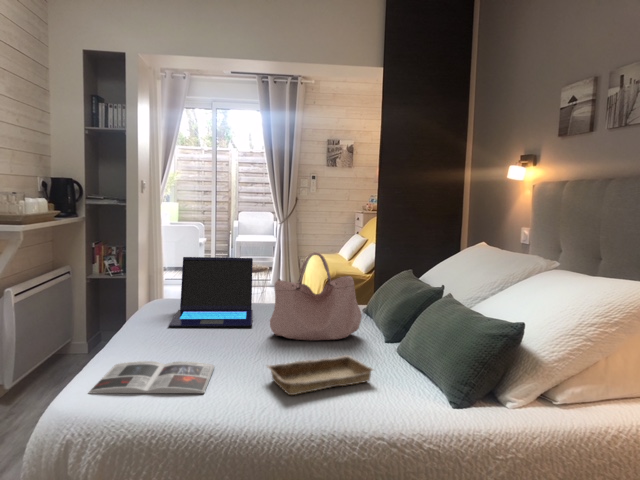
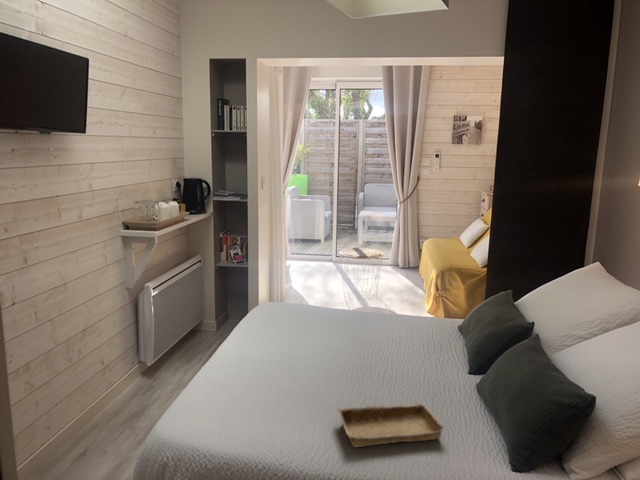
handbag: present [270,252,362,340] -> none [356,282,450,373]
laptop: present [169,257,253,327] -> none [266,269,349,346]
magazine: present [88,361,214,393] -> none [183,385,294,432]

